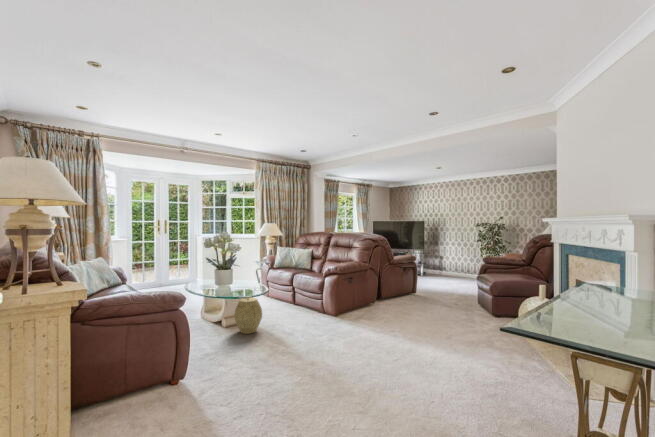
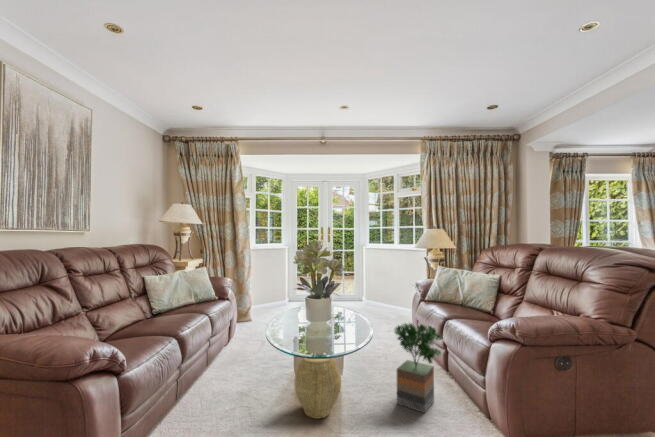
potted tree: none [278,276,307,320] -> present [395,323,442,413]

